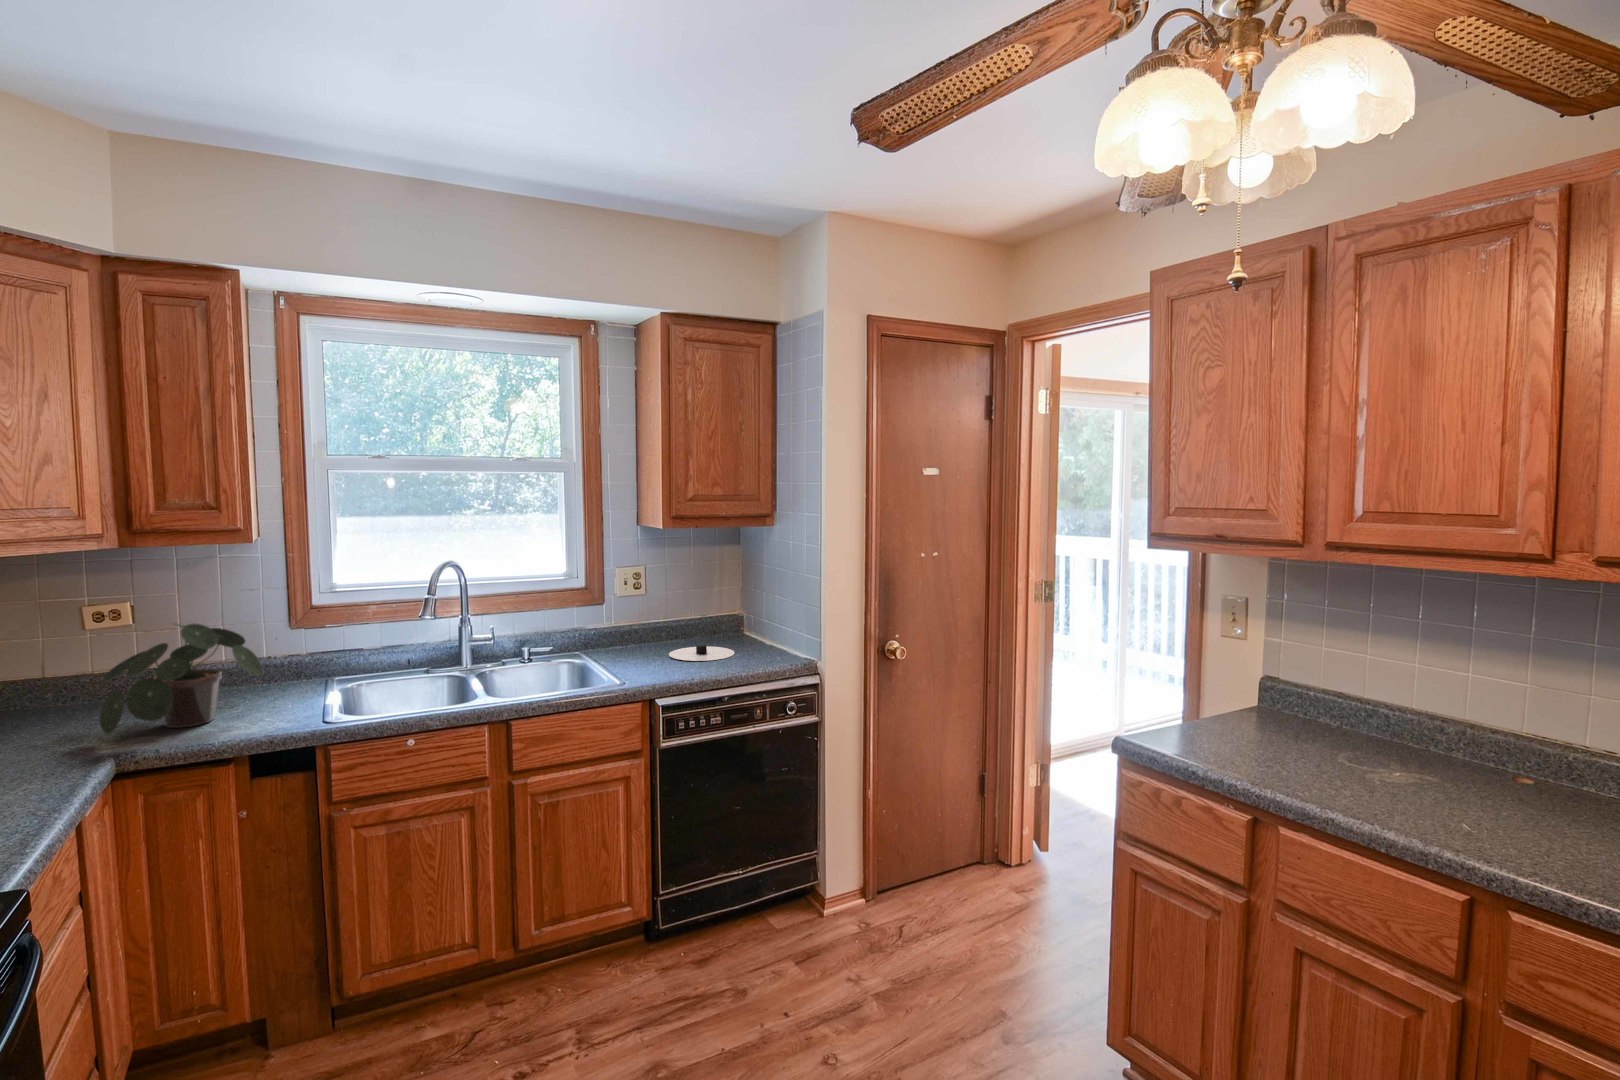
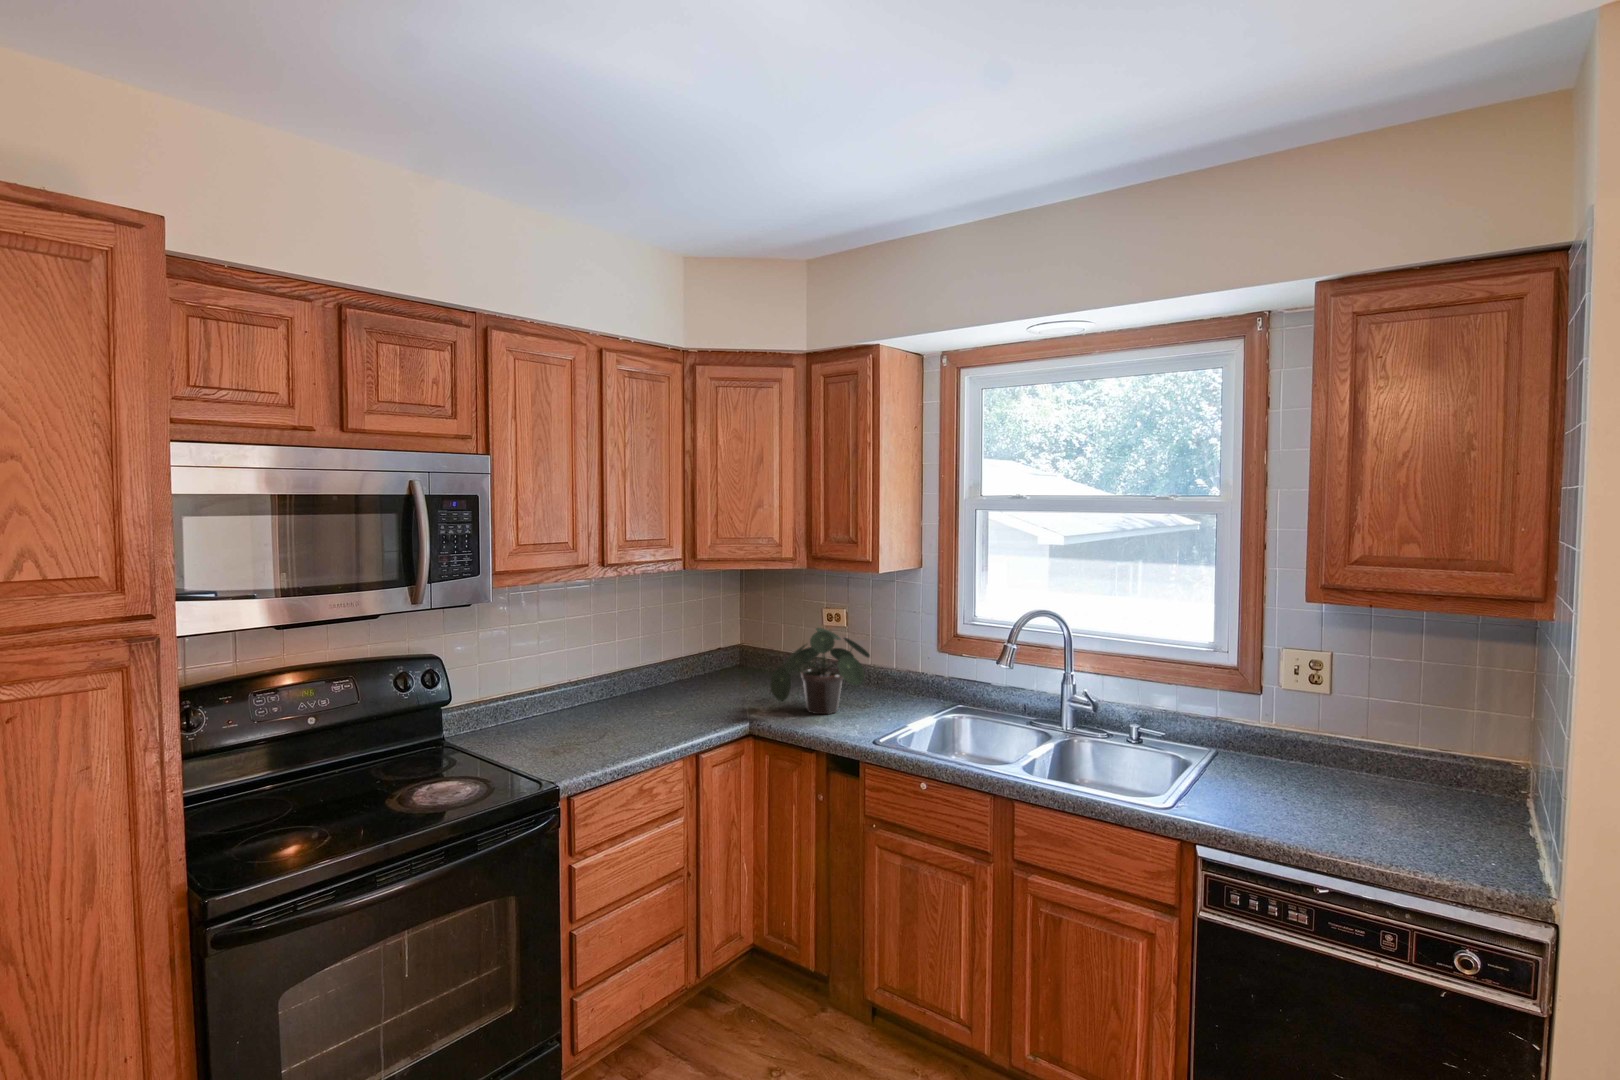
plate: present [669,645,734,661] -> none [1292,778,1453,845]

